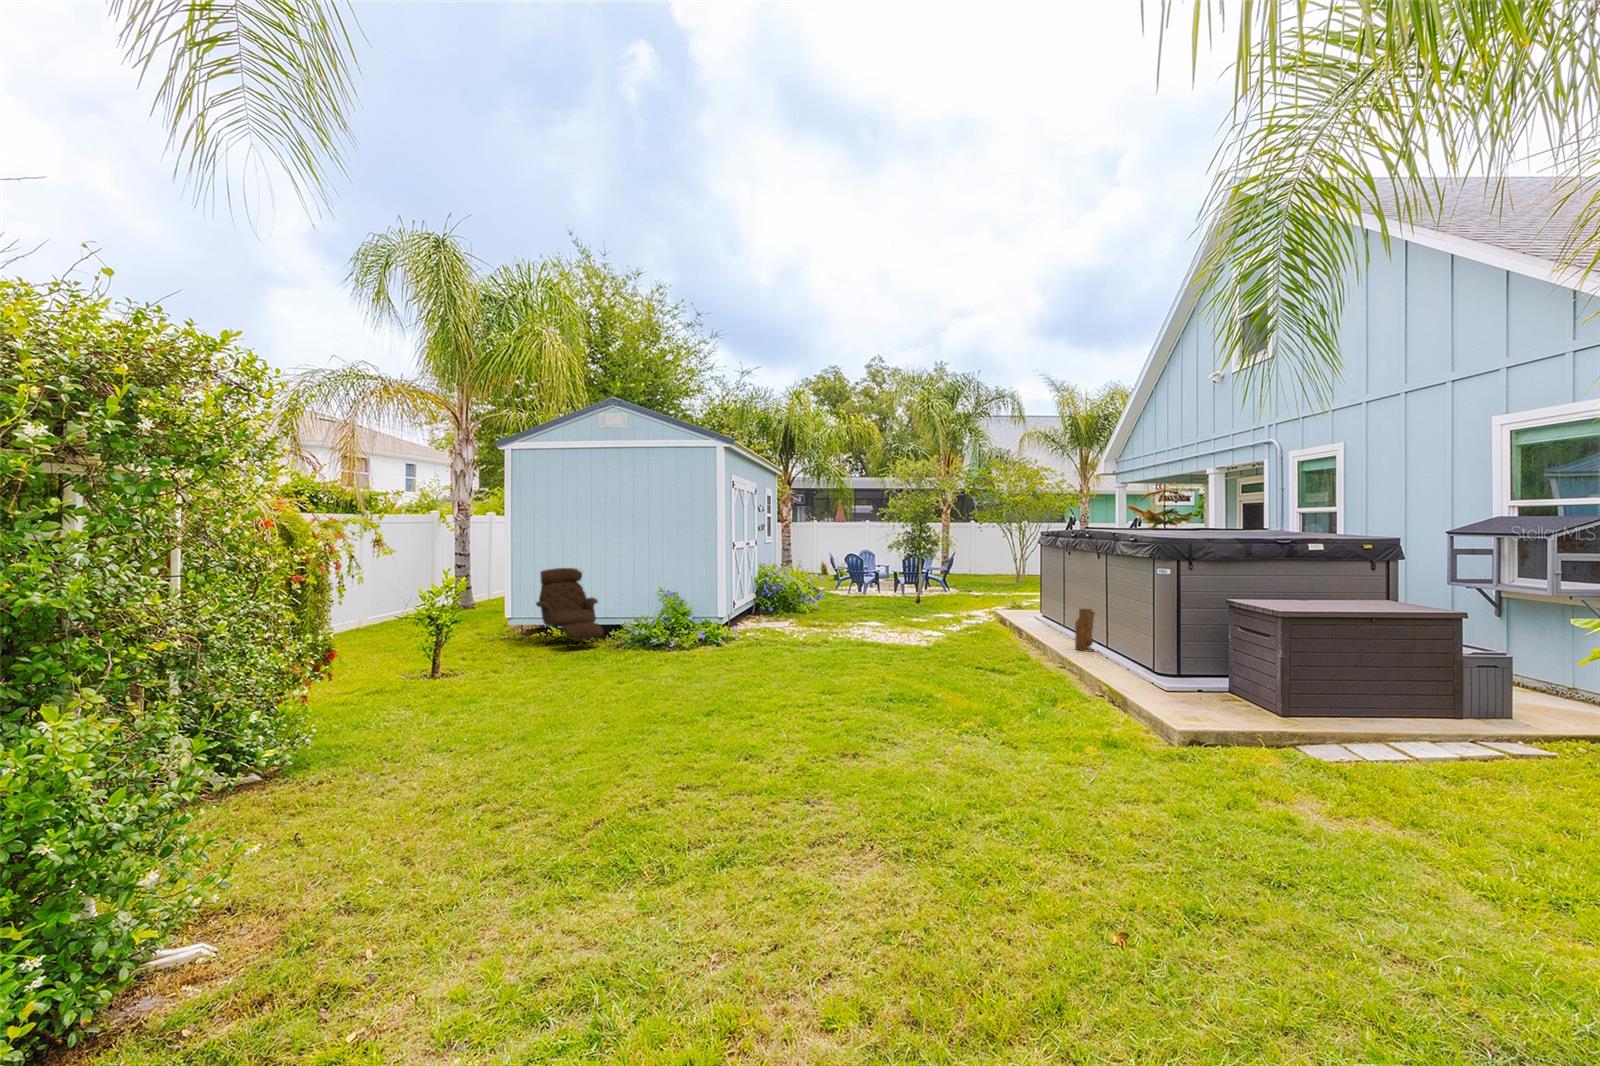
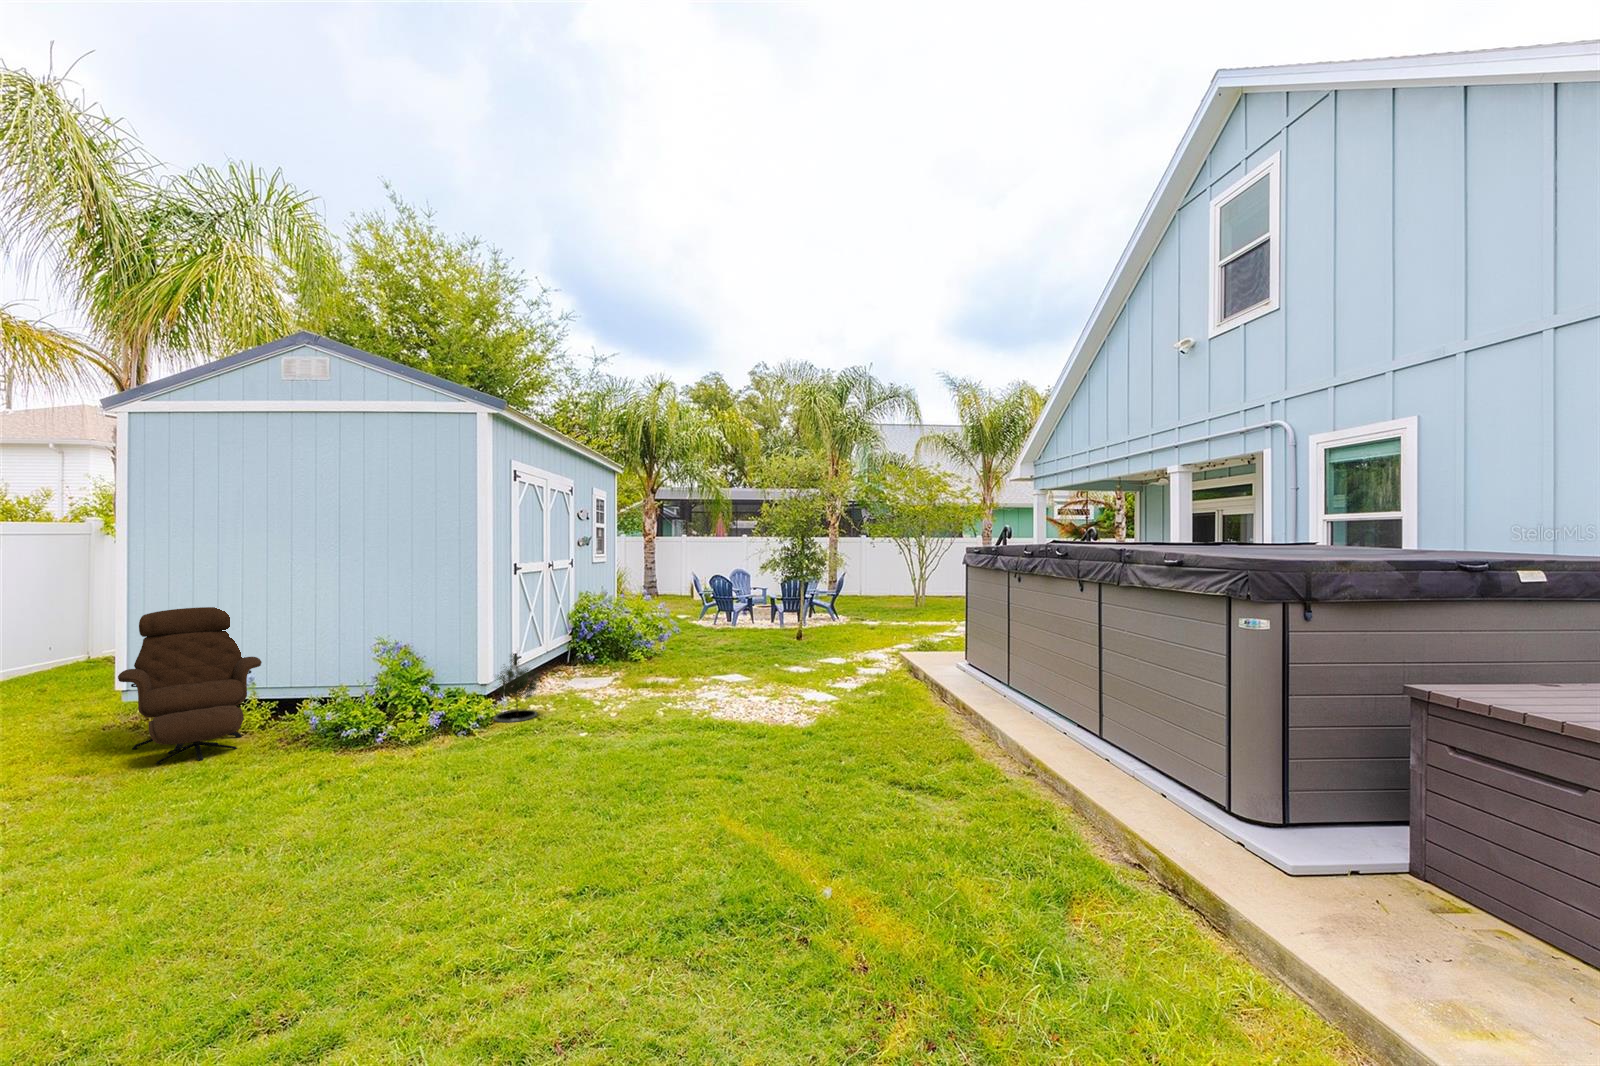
potted tree: none [727,595,757,640] -> present [495,654,539,722]
watering can: present [1075,609,1095,651] -> none [1041,671,1078,743]

